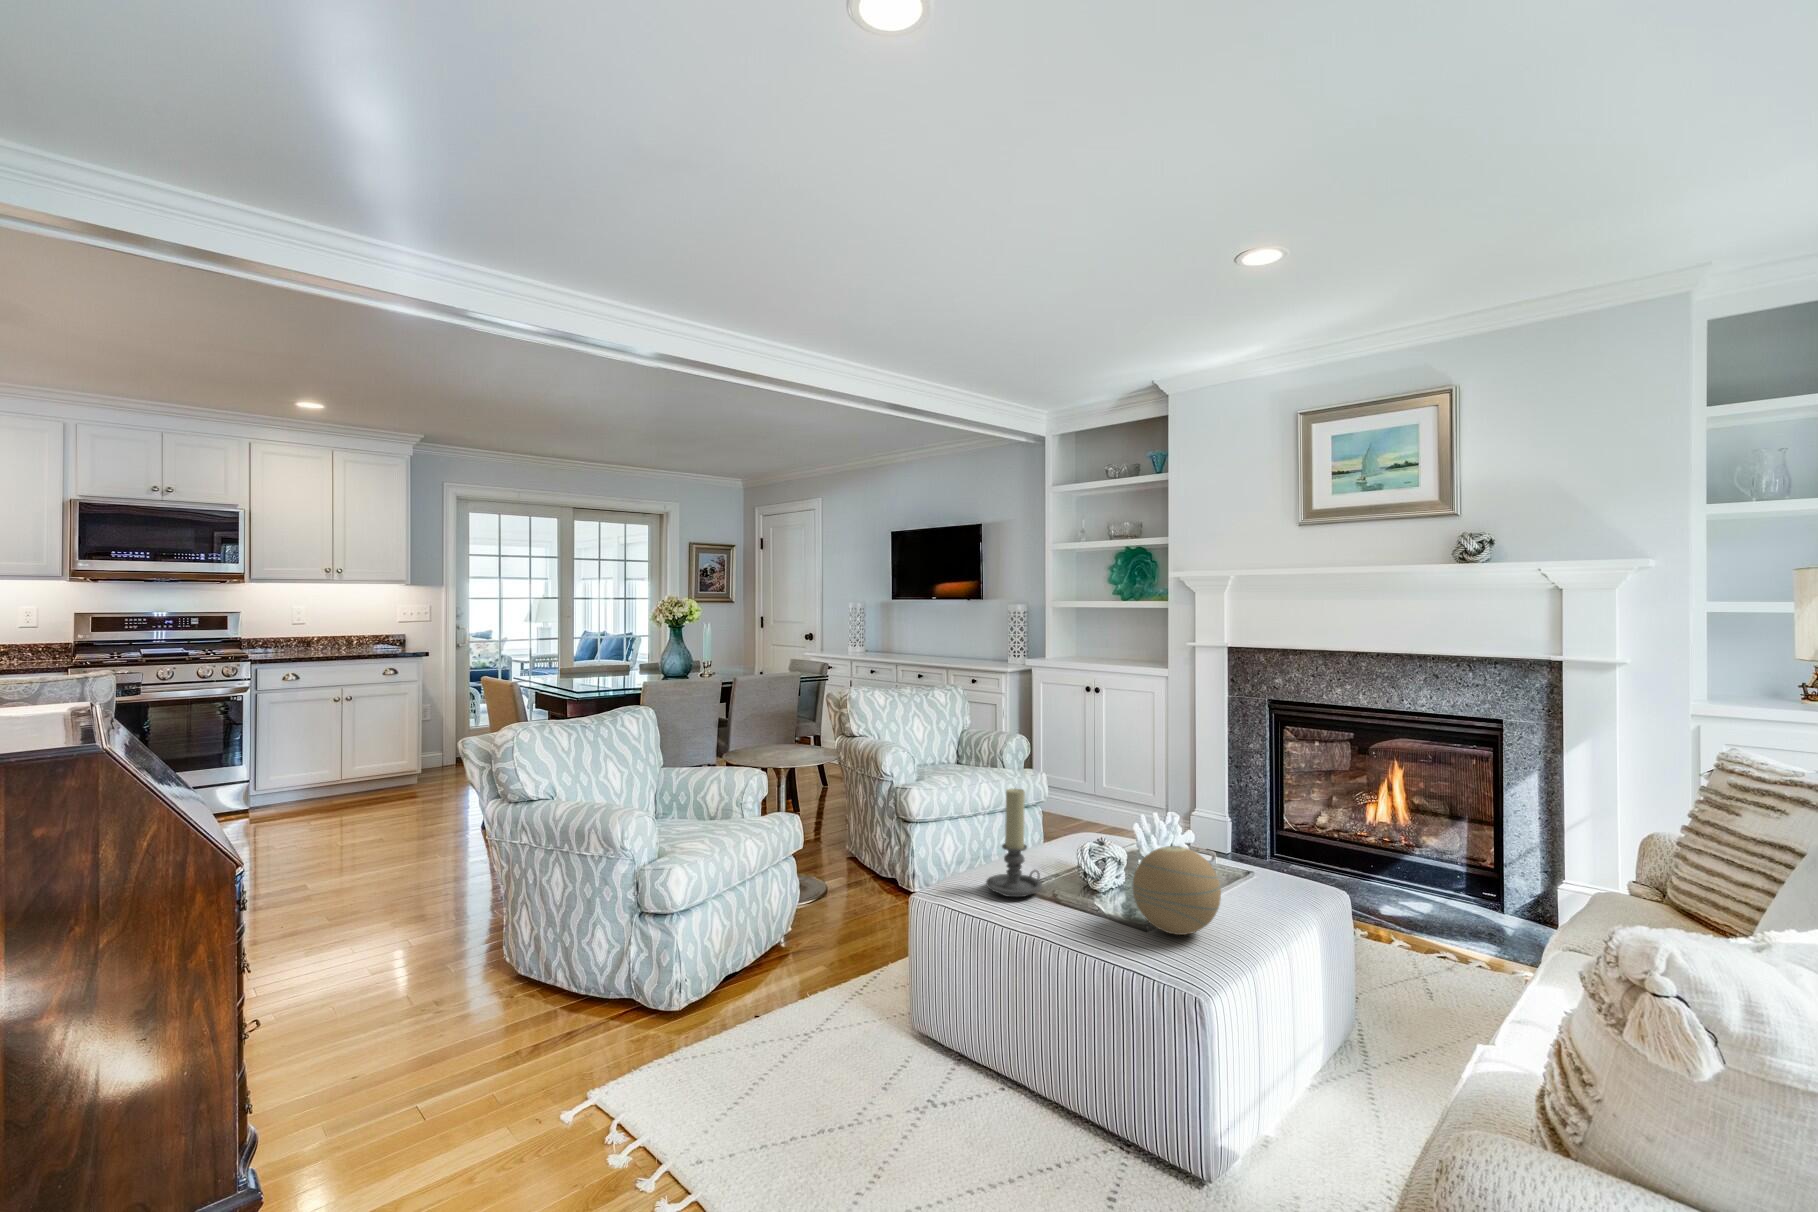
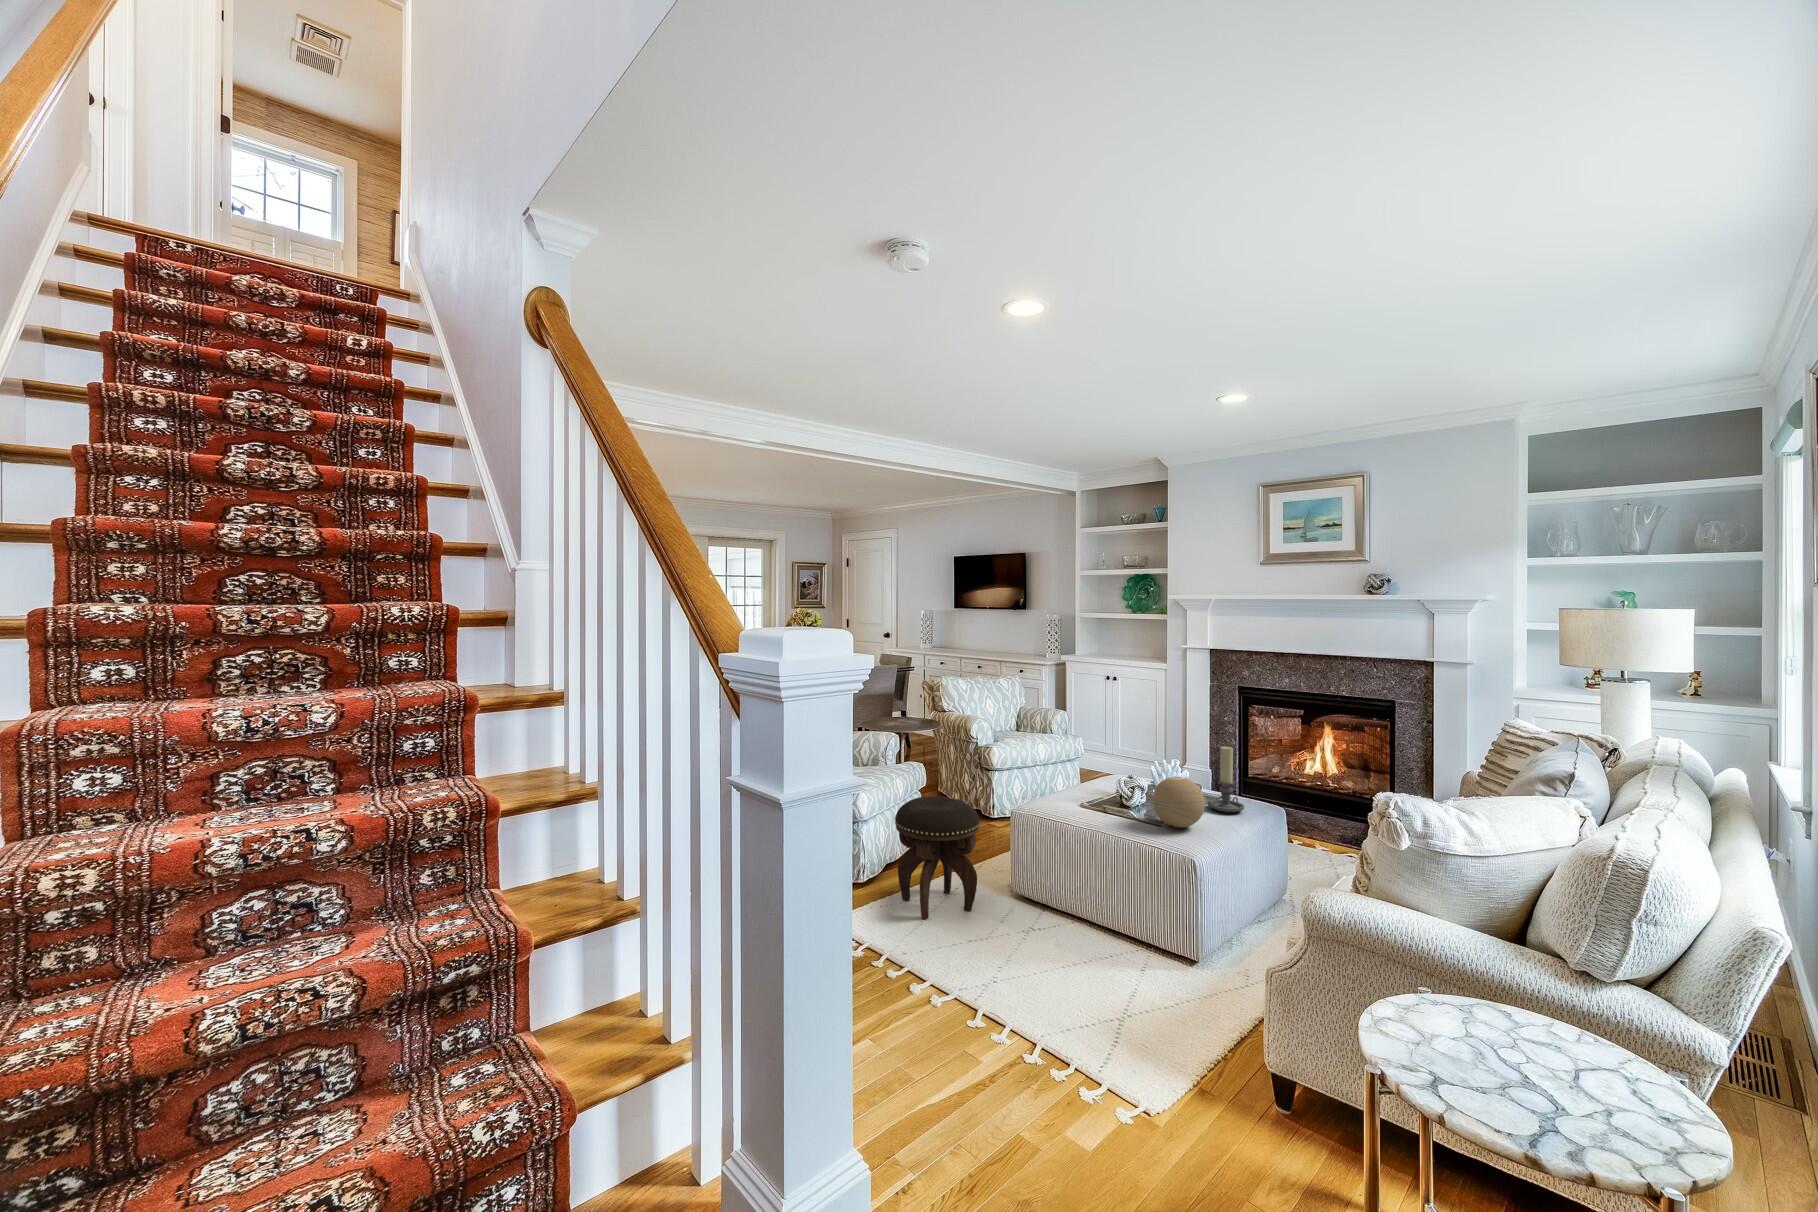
candle holder: present [986,788,1042,897] -> present [1208,746,1244,813]
footstool: none [705,875,848,1092] -> present [895,796,979,919]

